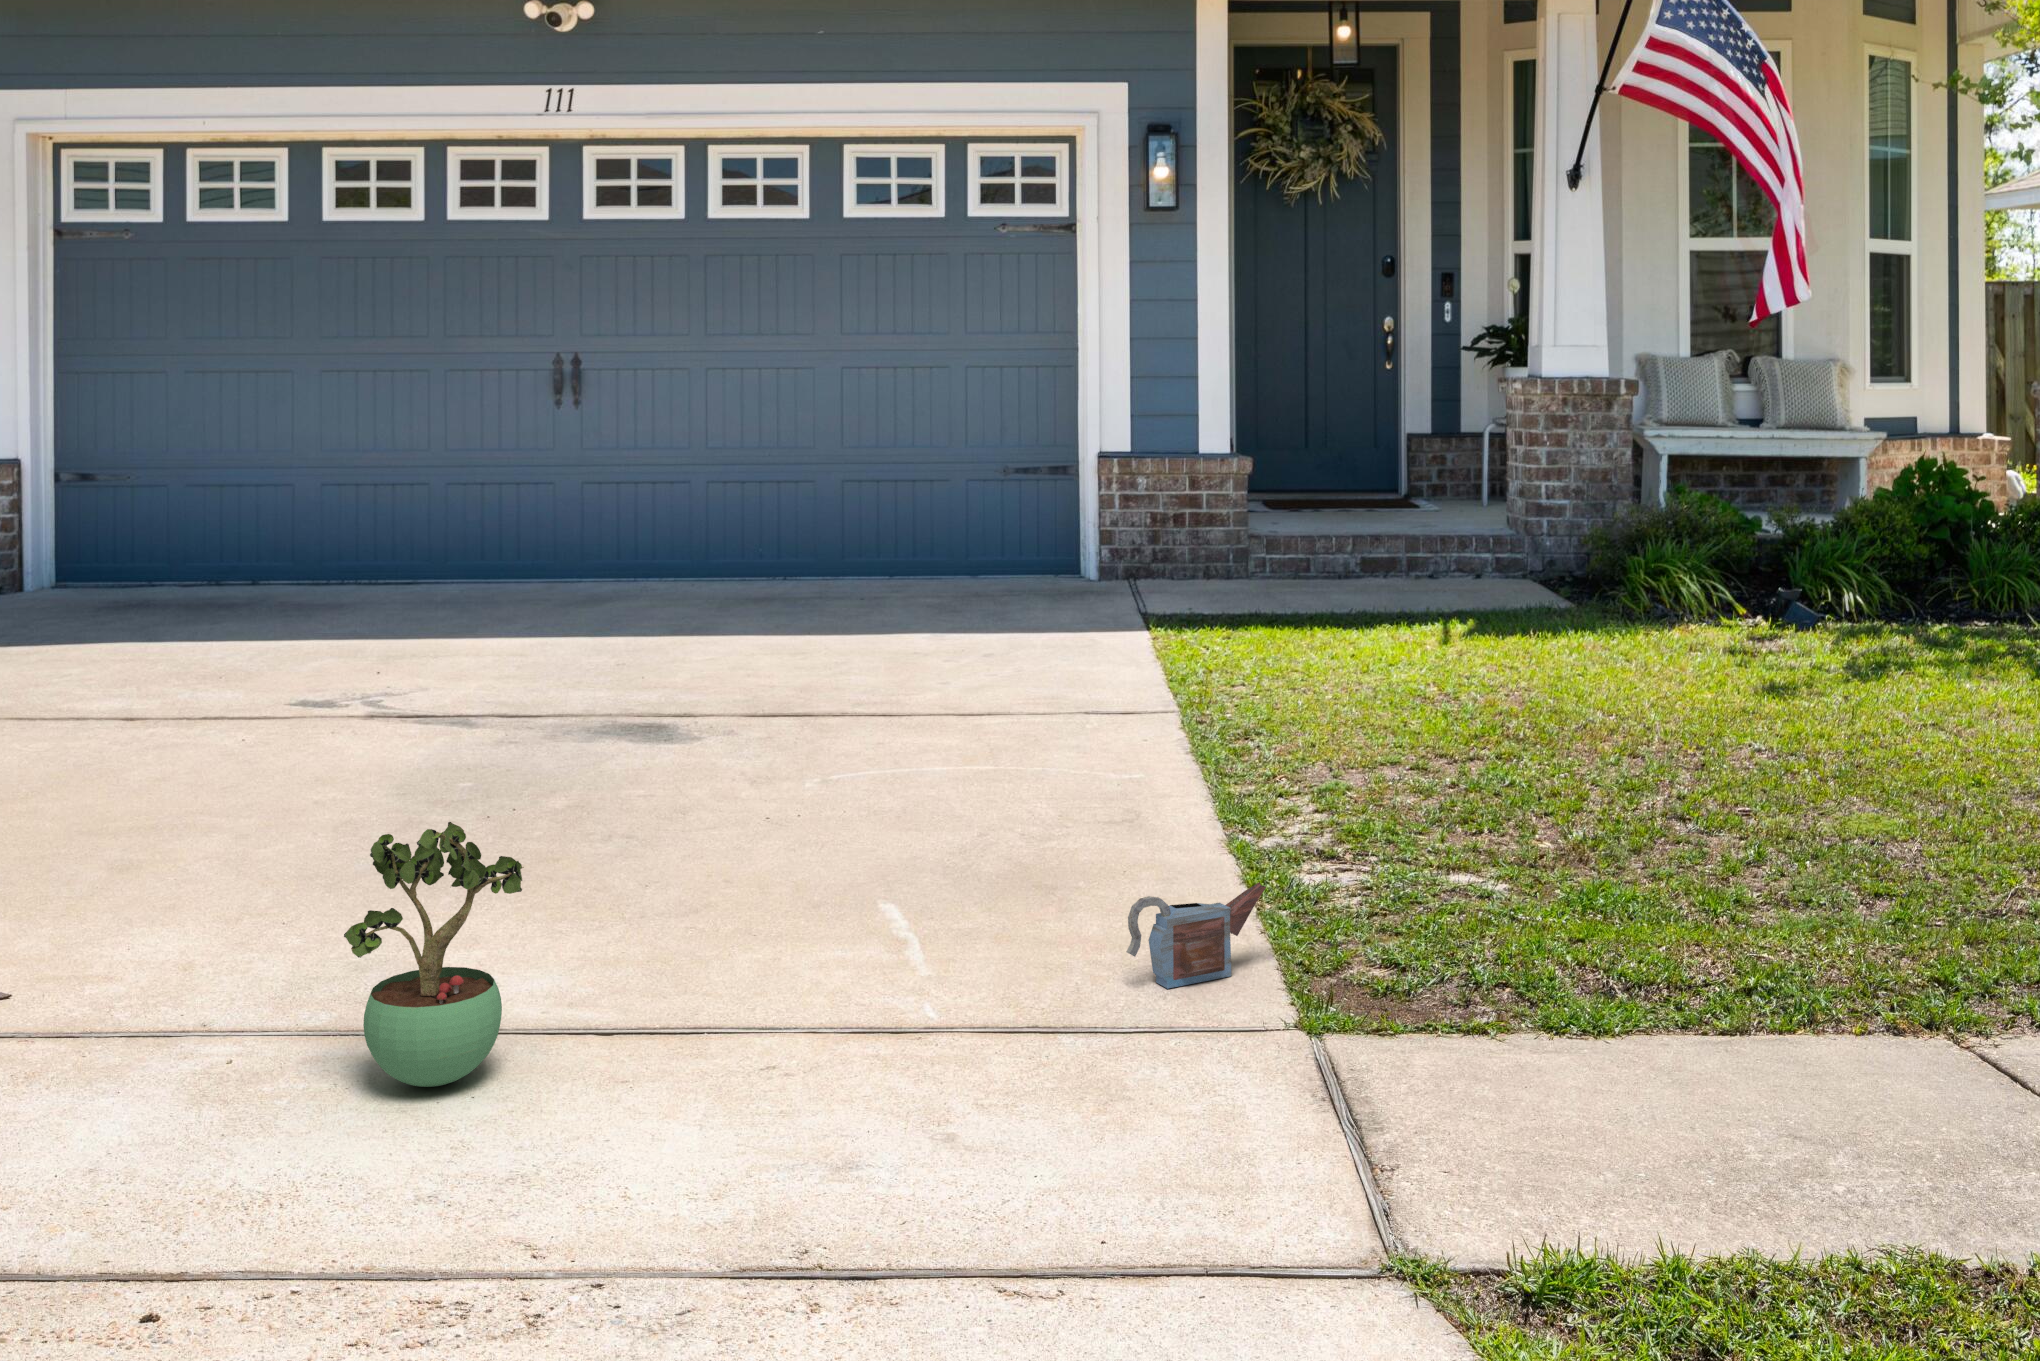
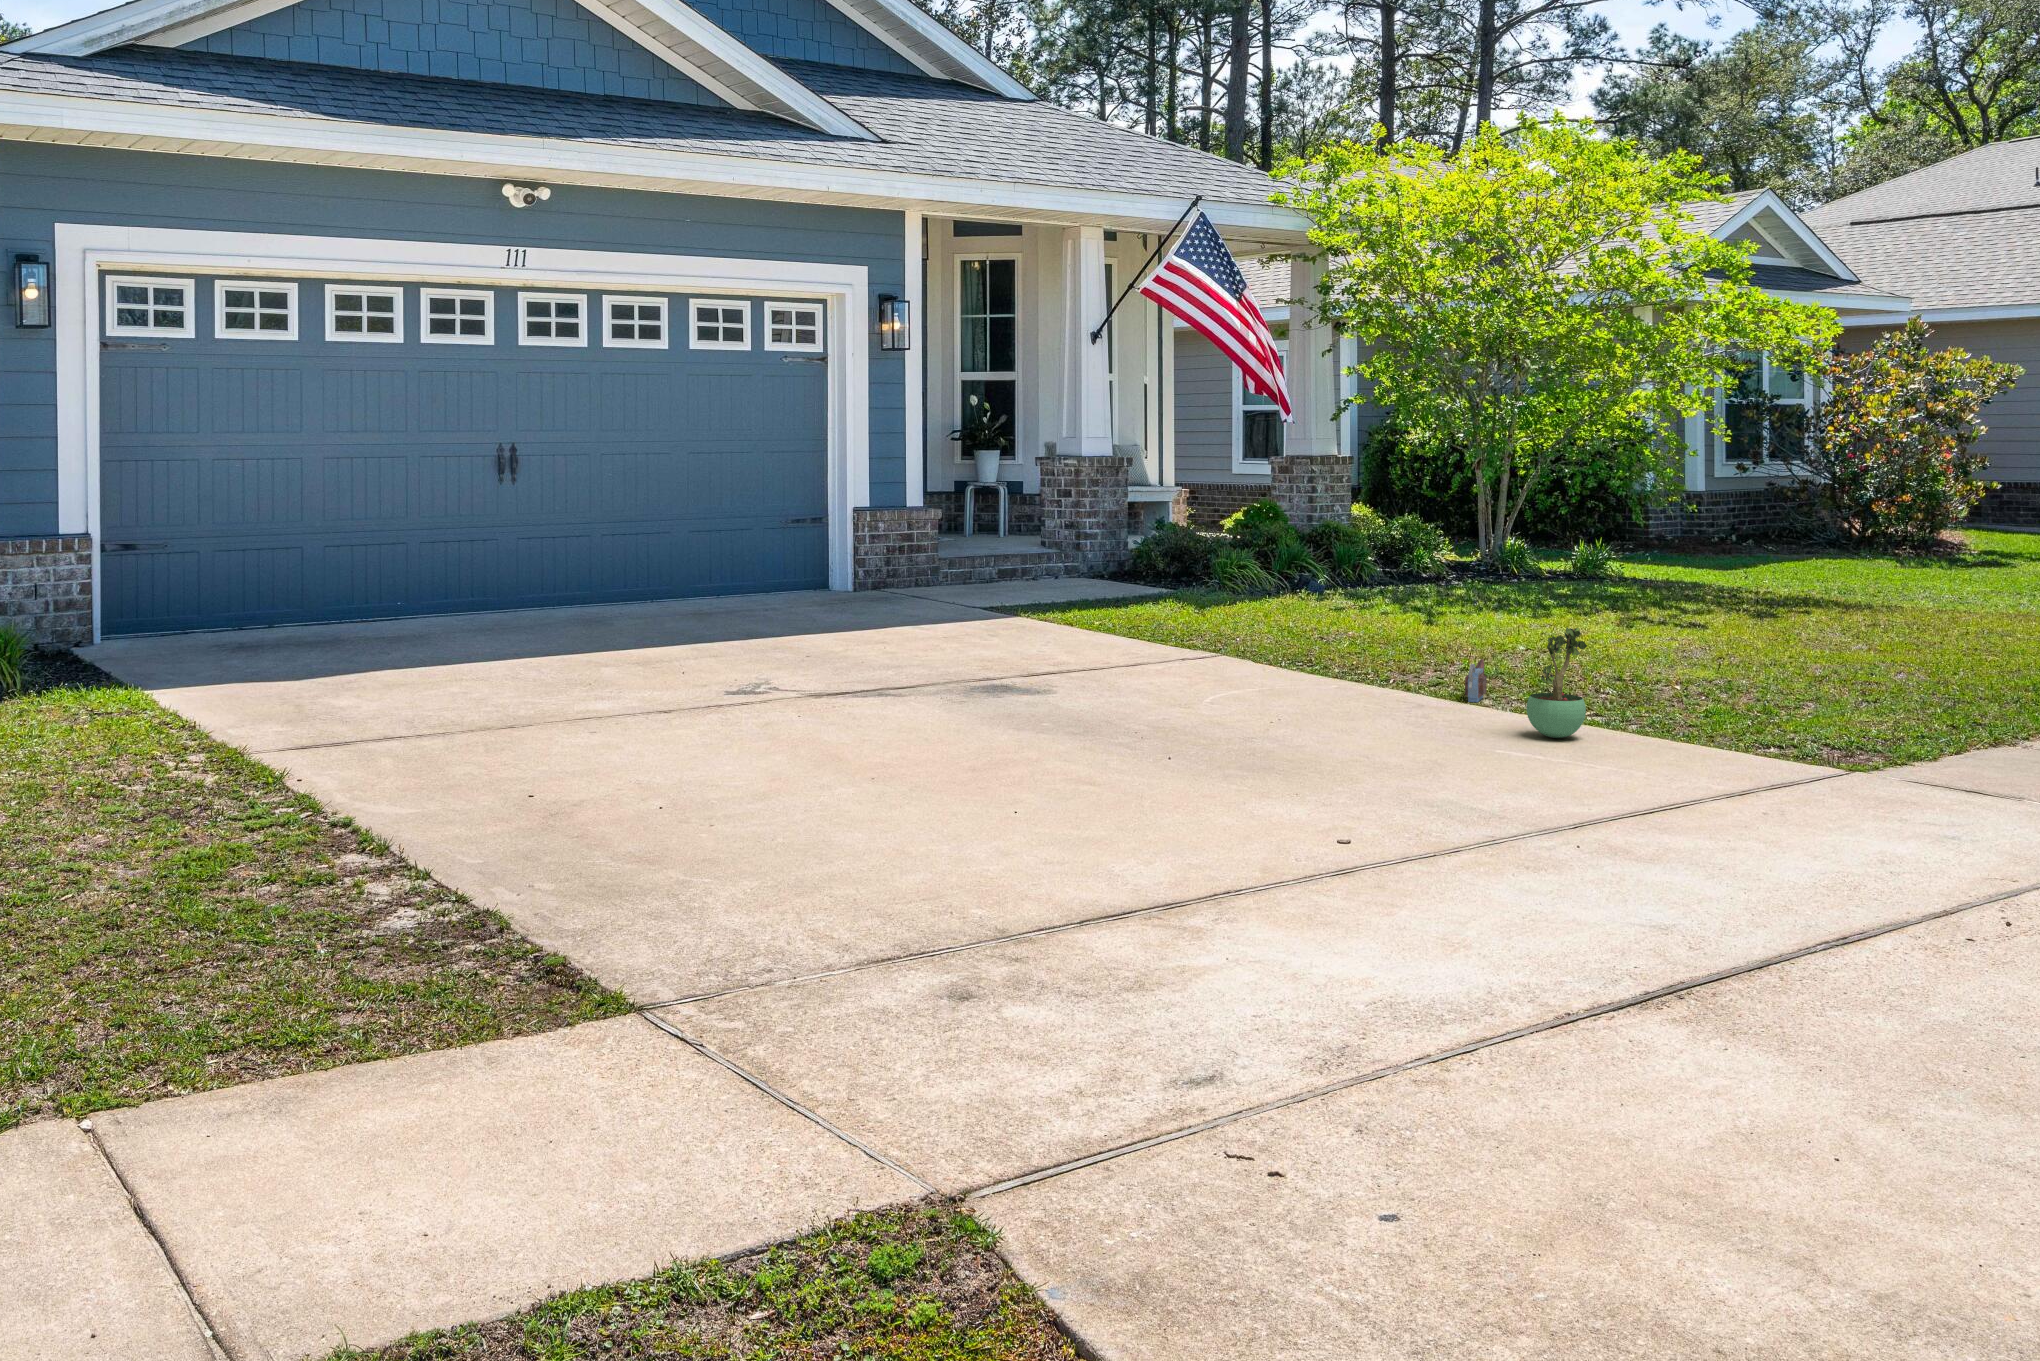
potted plant: present [344,822,524,1087] -> present [1527,627,1587,738]

